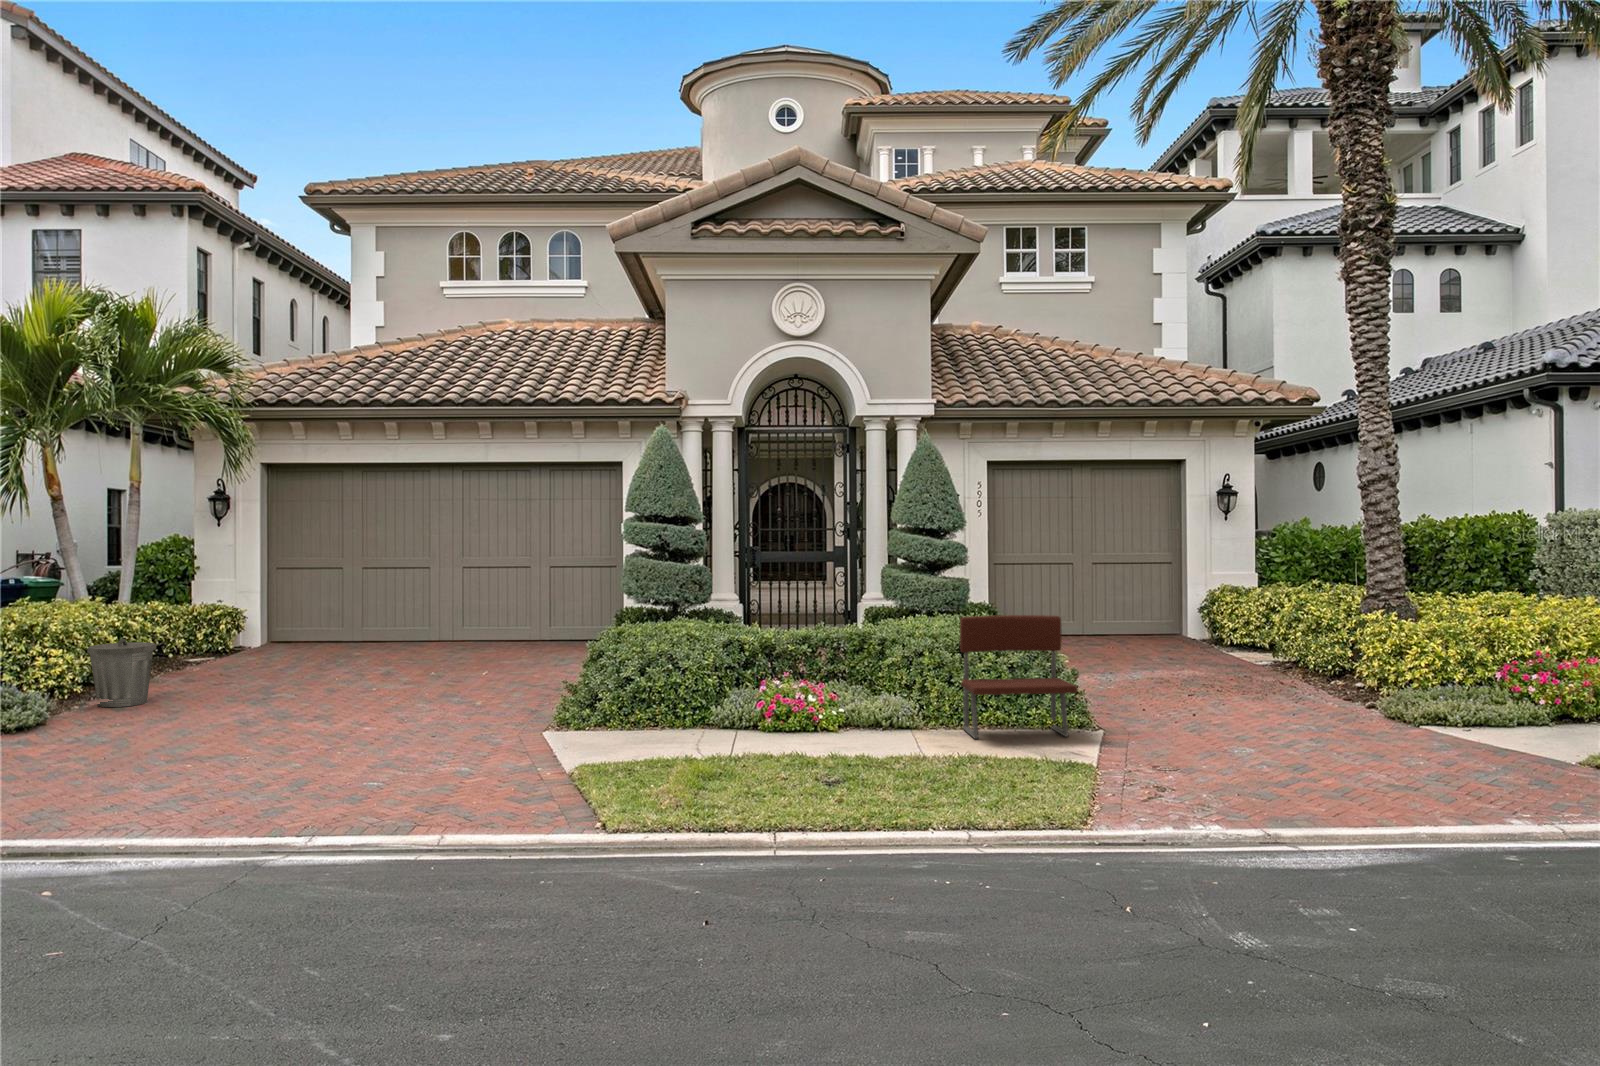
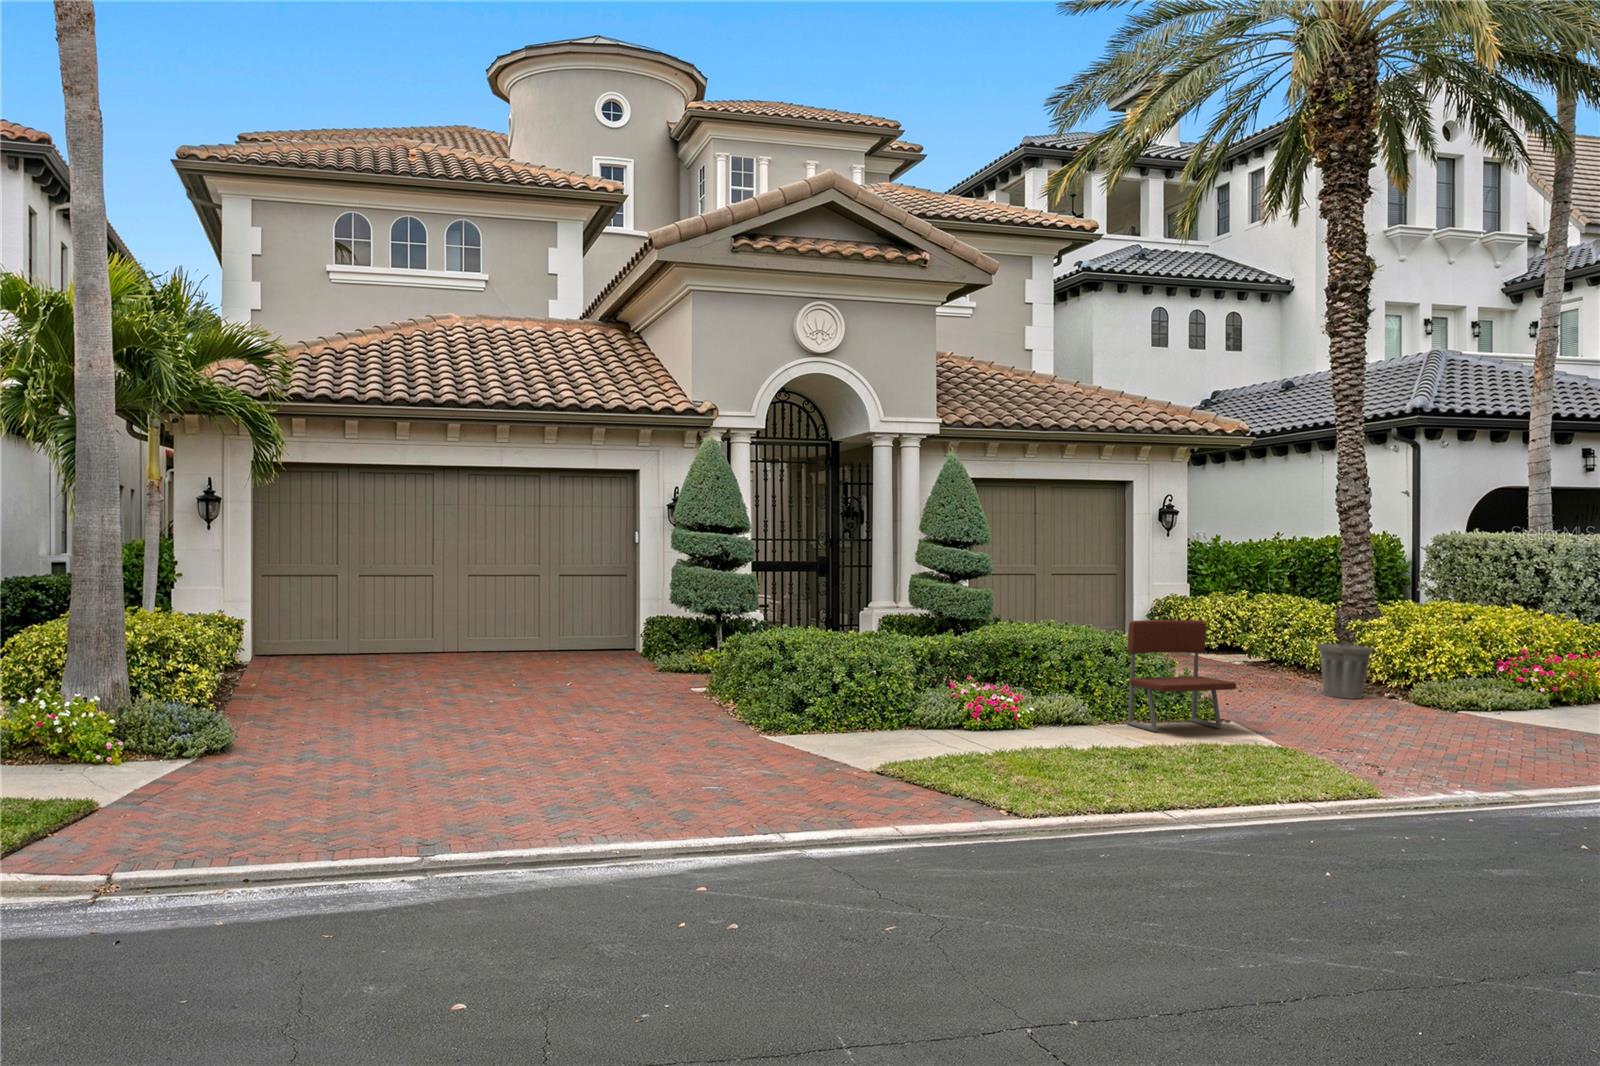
trash can: present [87,639,156,707] -> present [1318,641,1372,699]

